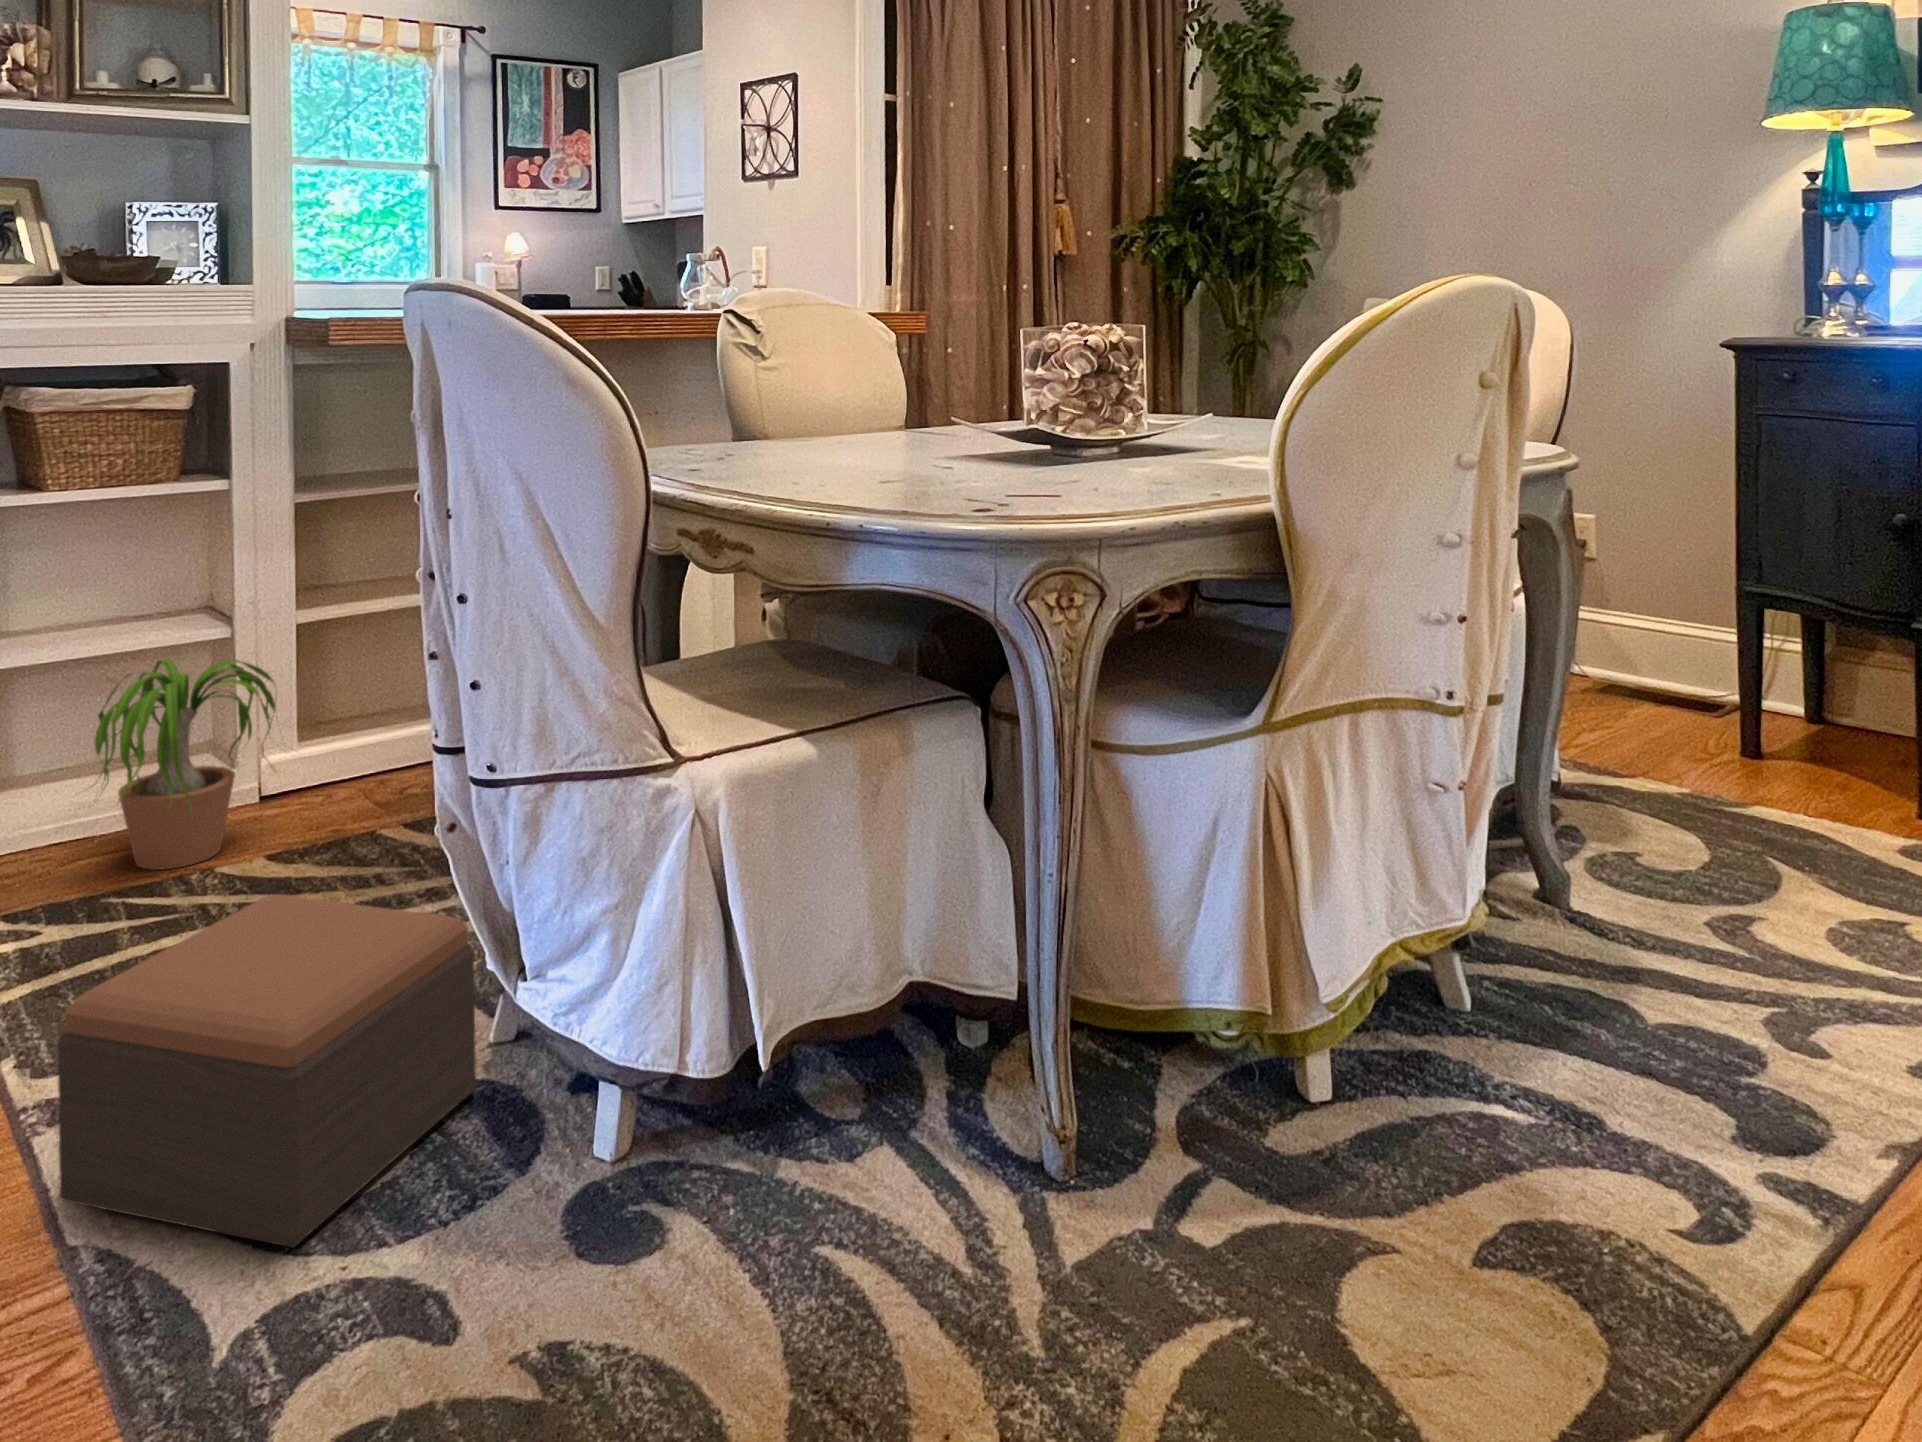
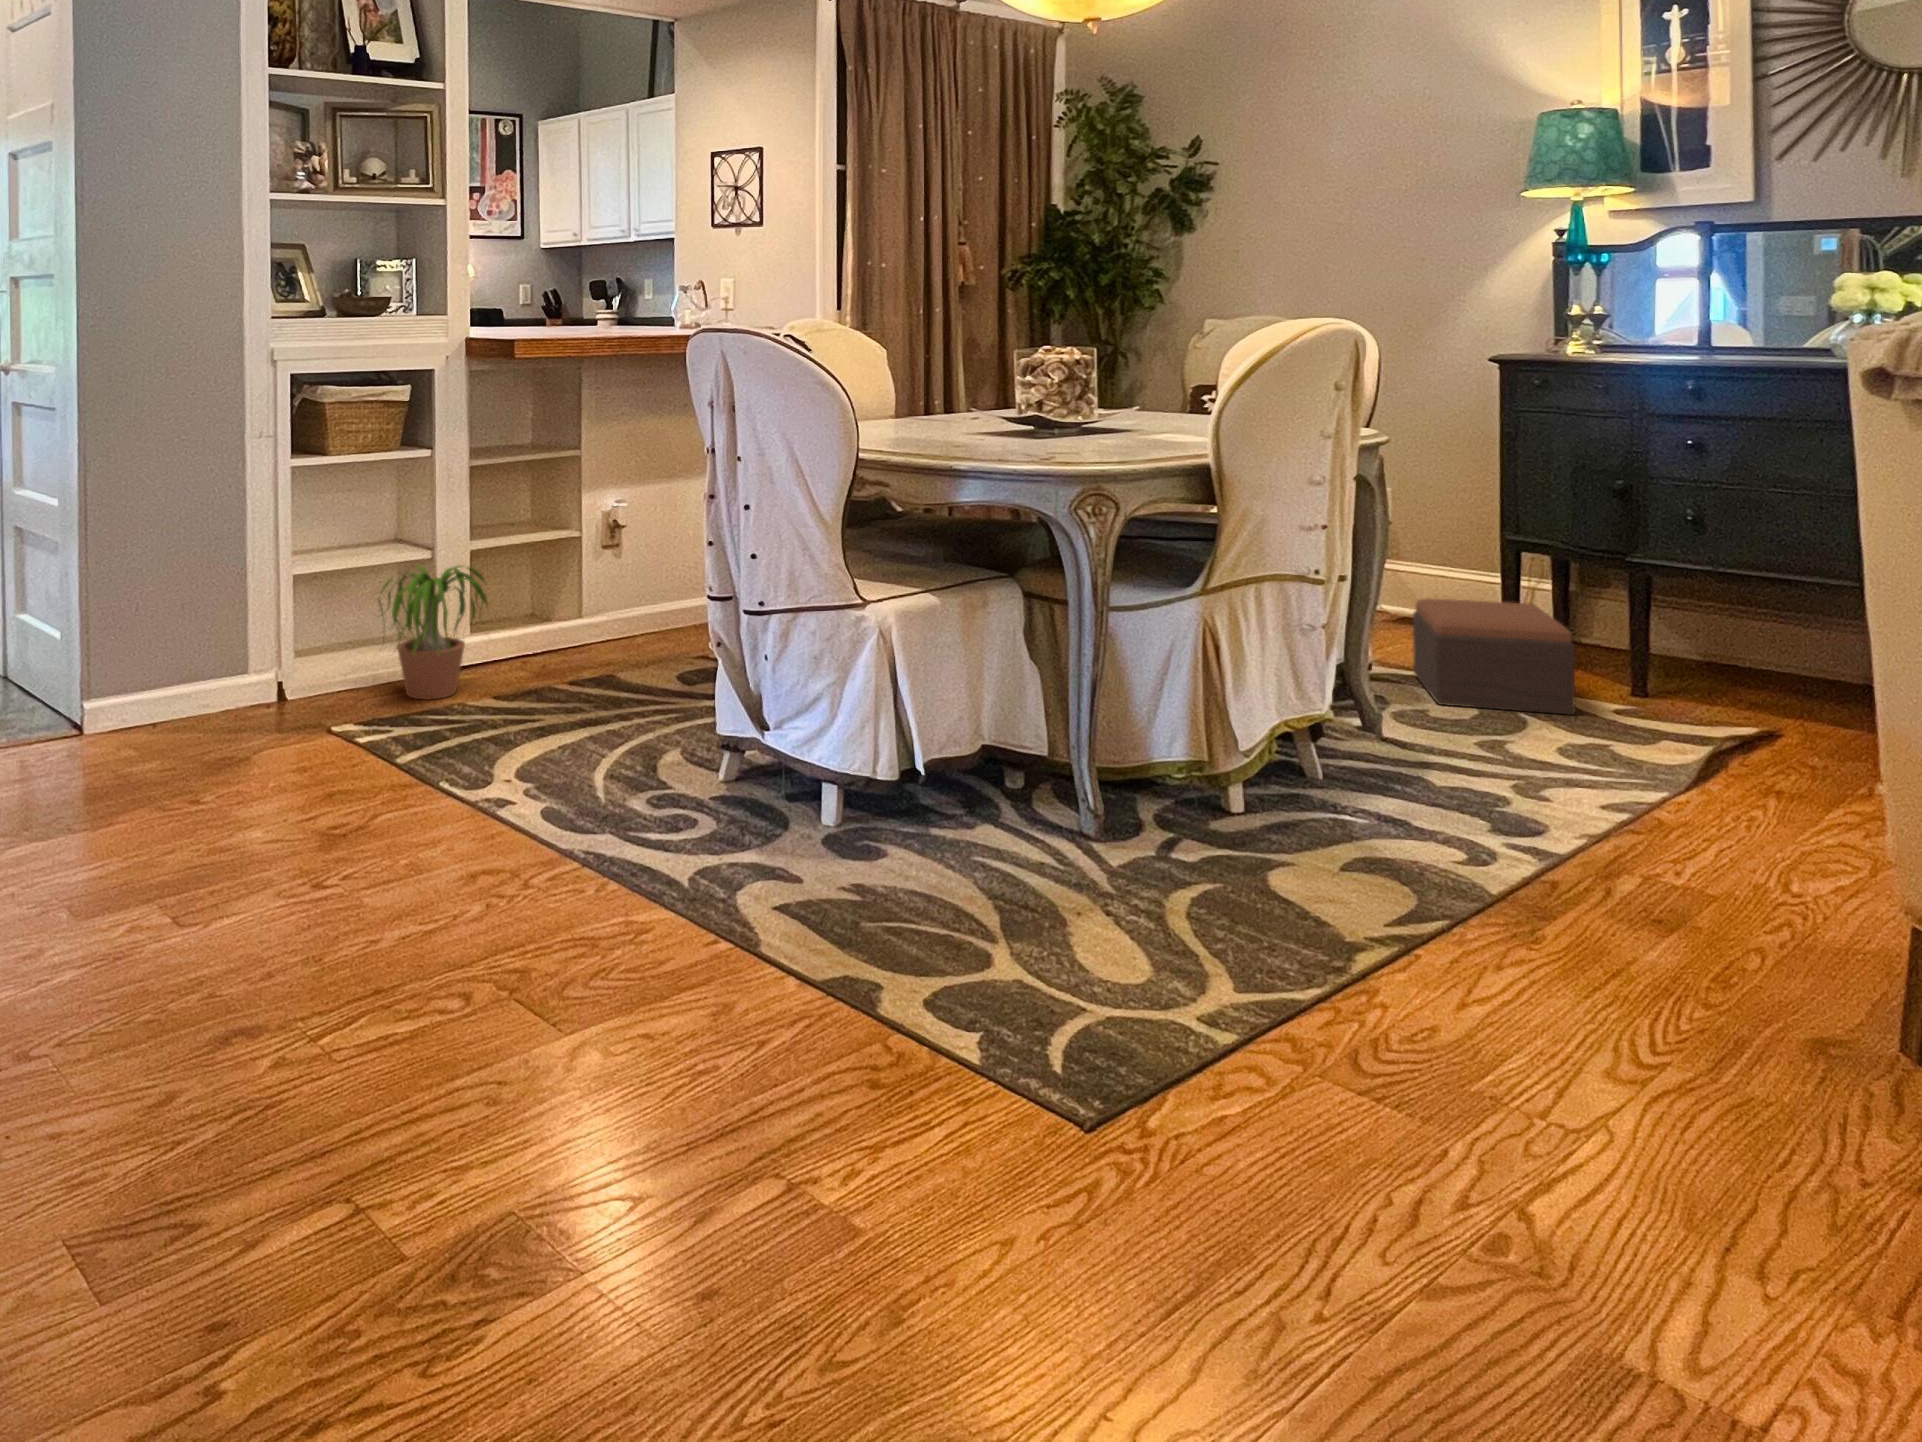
footstool: present [58,895,476,1248] -> present [1413,598,1575,715]

